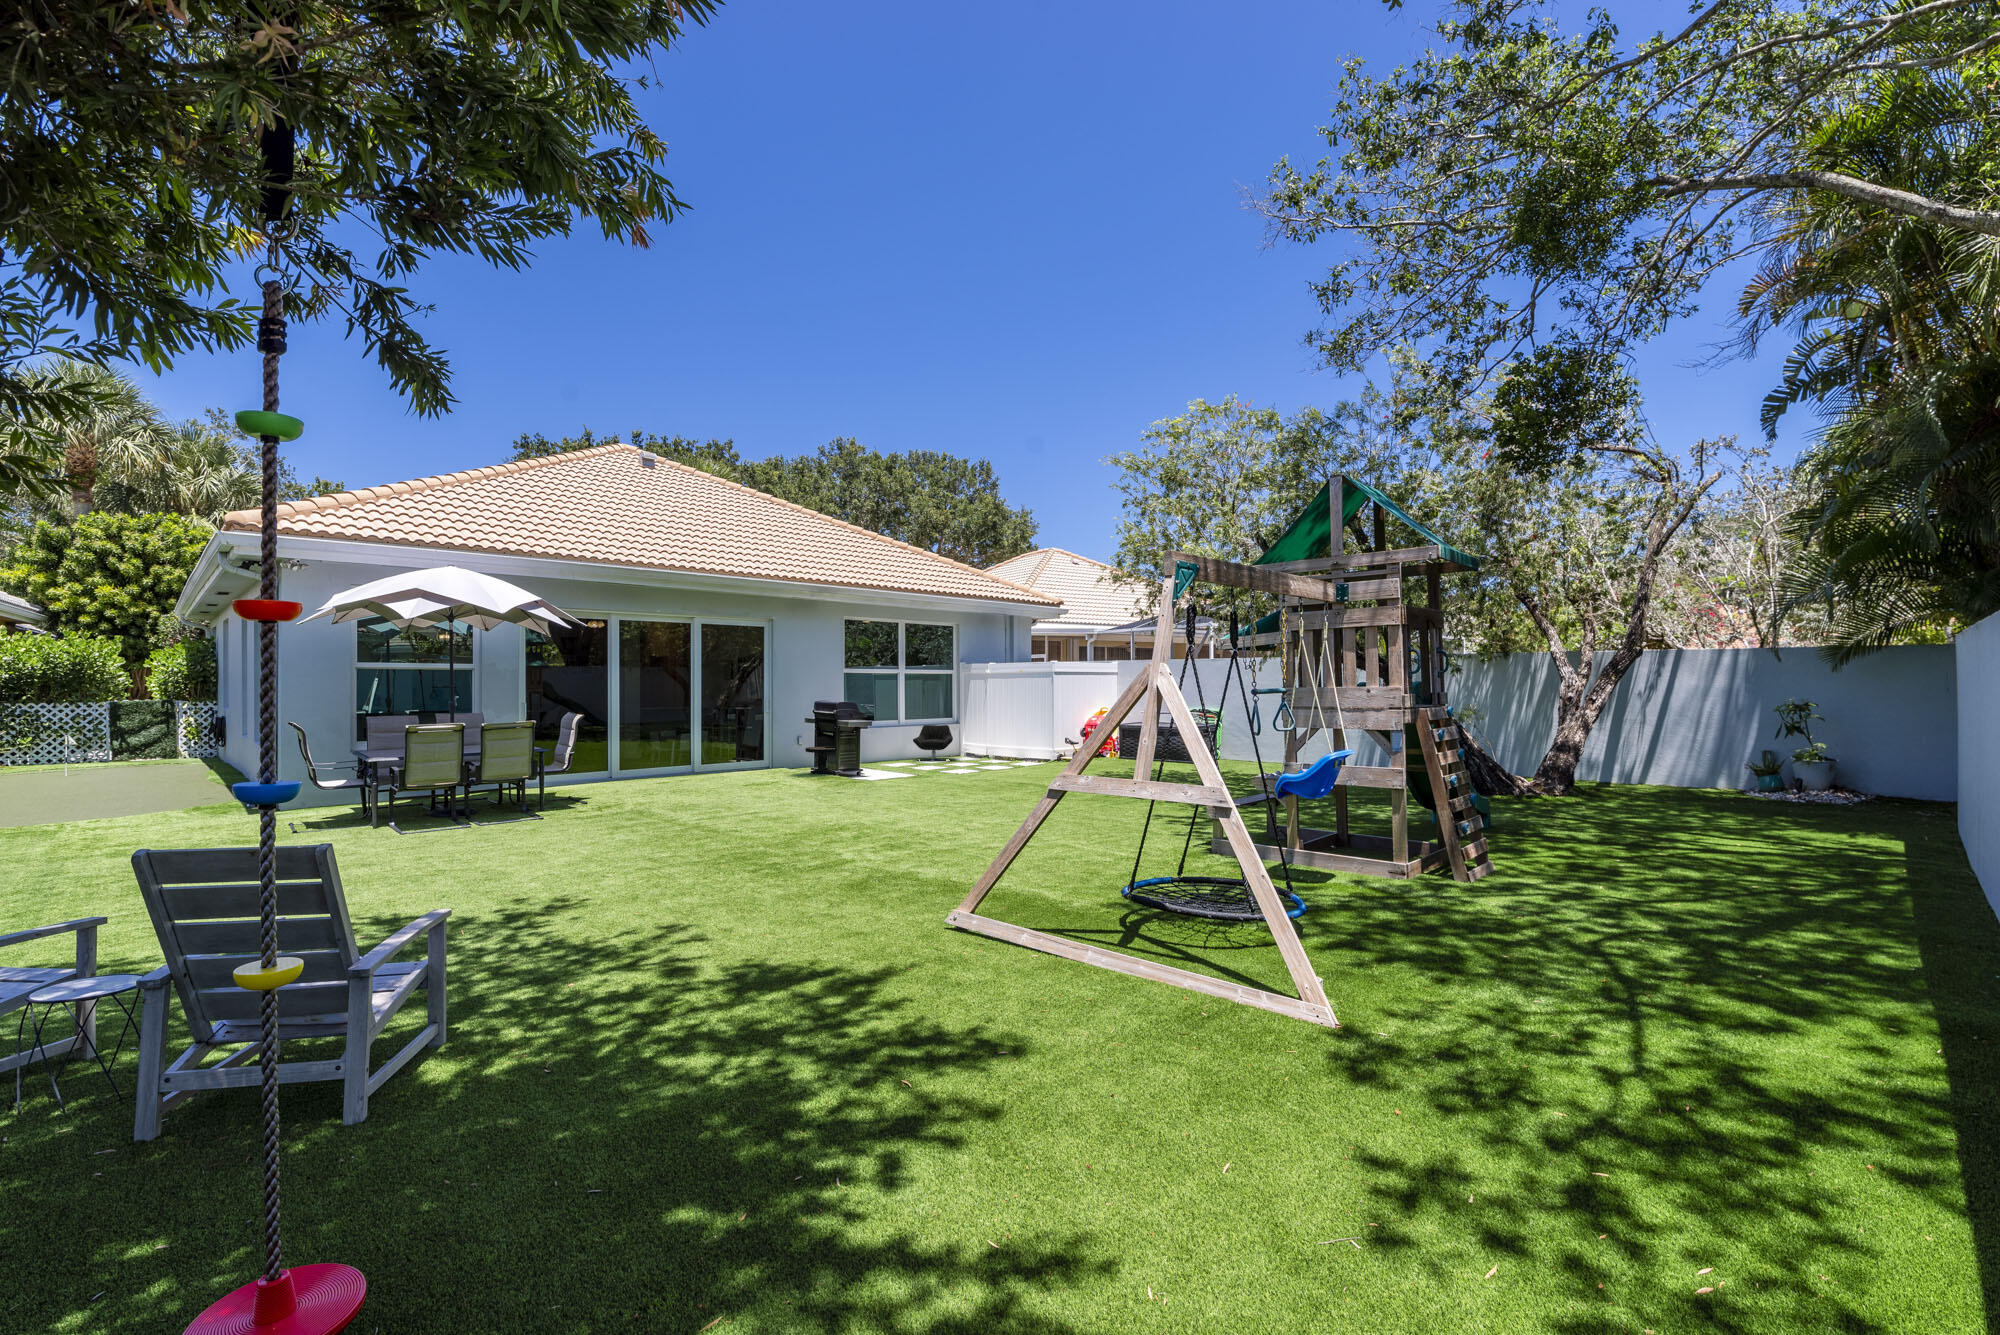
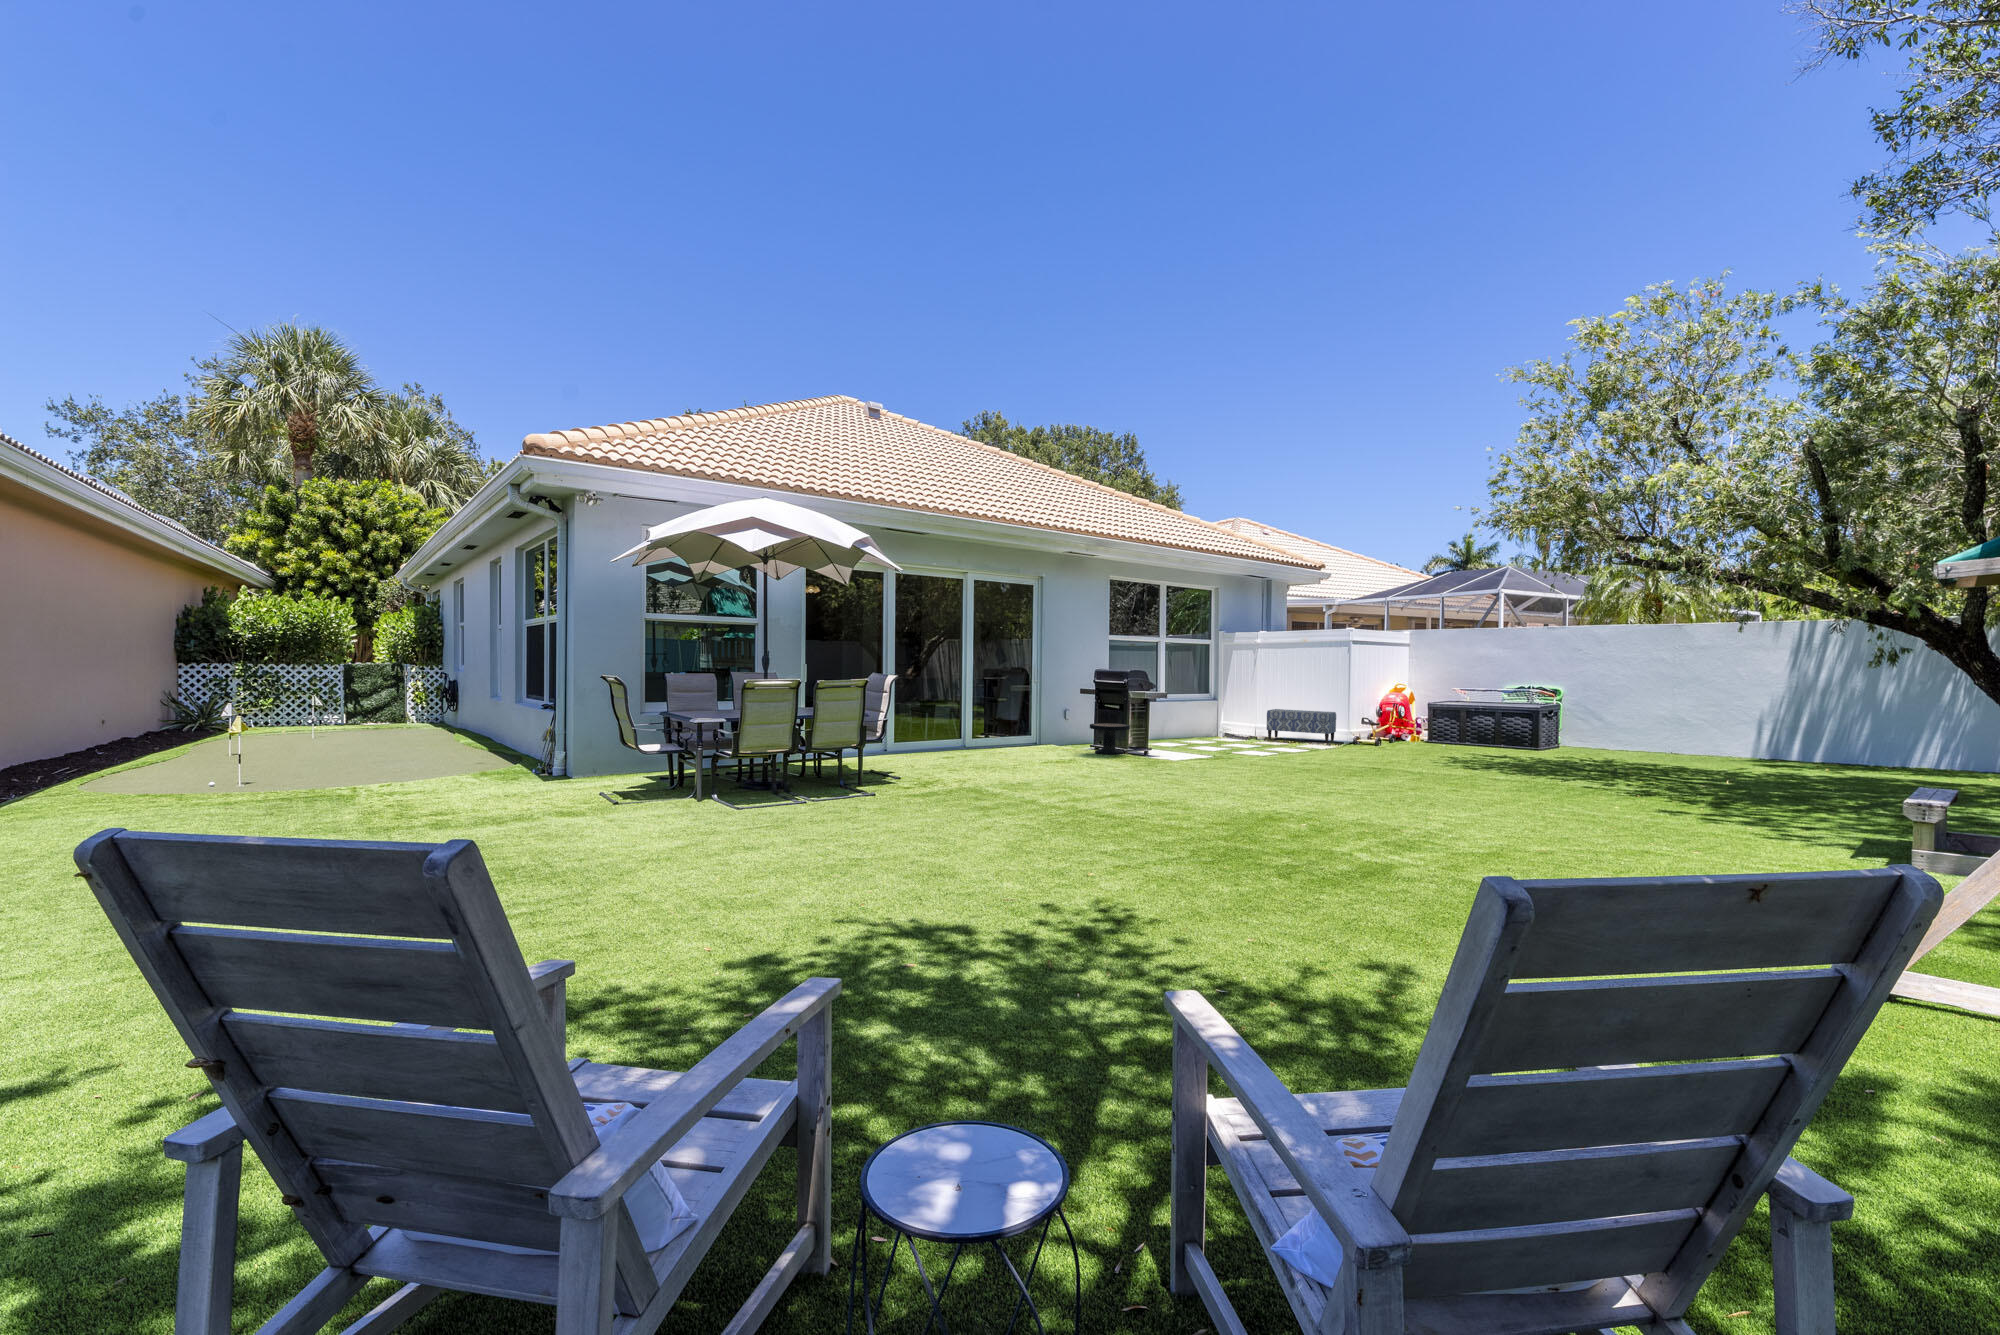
lounge chair: present [913,725,953,762] -> none [1182,701,1228,742]
bench: none [993,731,1051,760] -> present [1267,709,1336,743]

